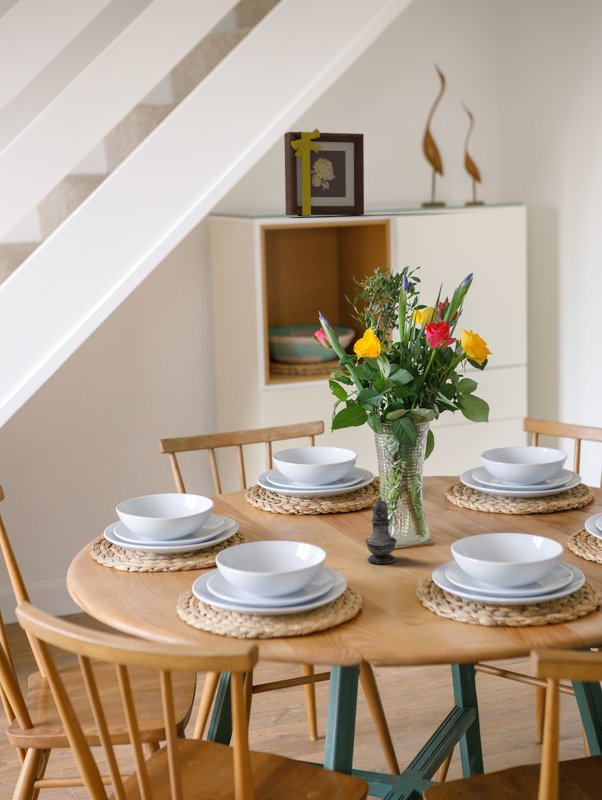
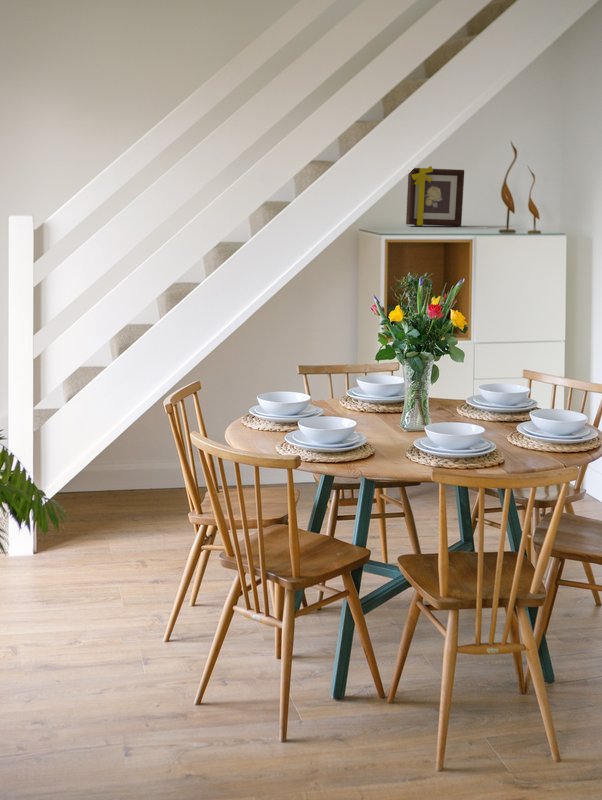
salt shaker: present [365,497,397,564] -> none [389,400,407,438]

